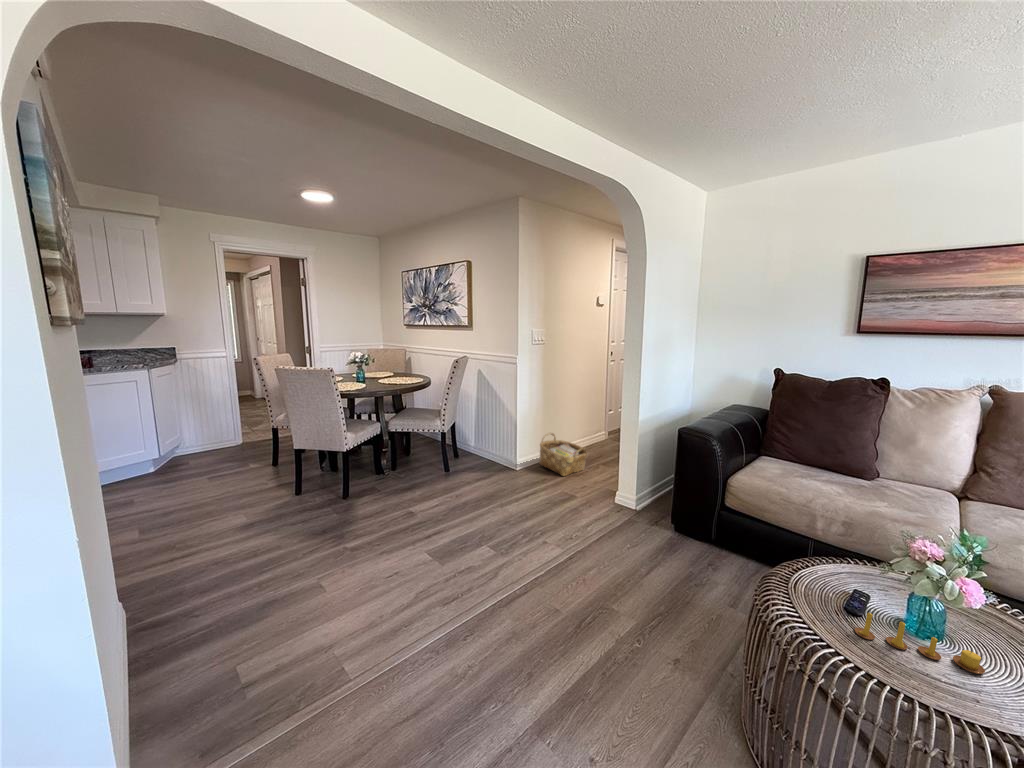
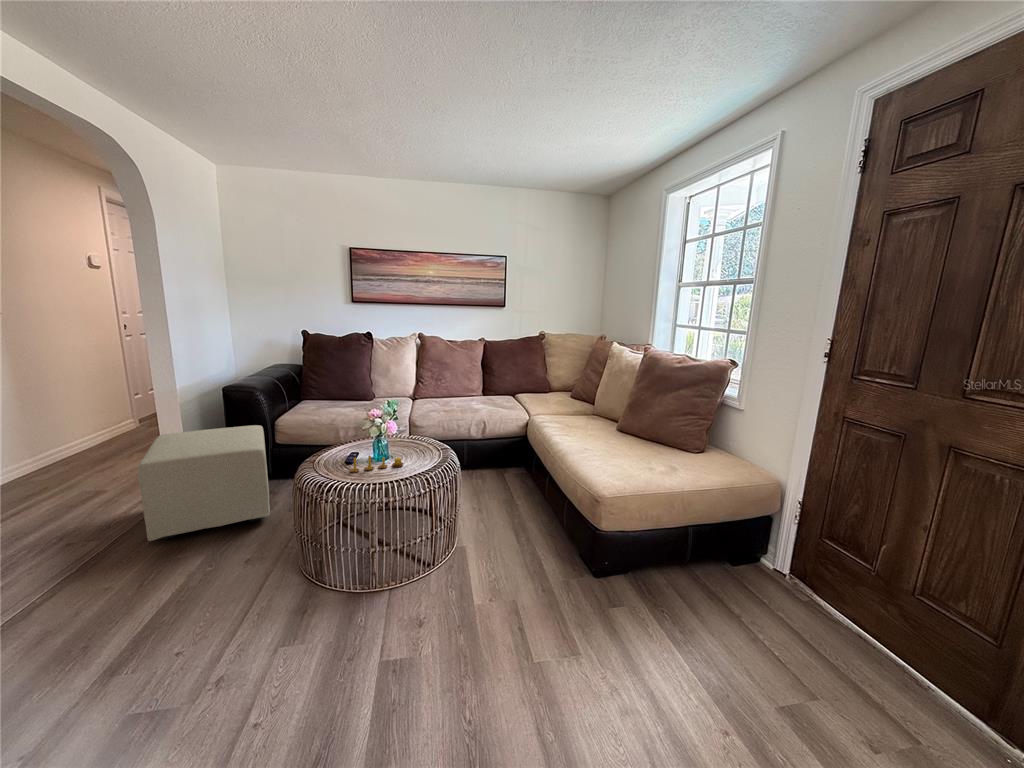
woven basket: present [539,433,587,476] -> none [22,431,112,477]
ottoman: none [594,466,716,604] -> present [138,425,270,541]

